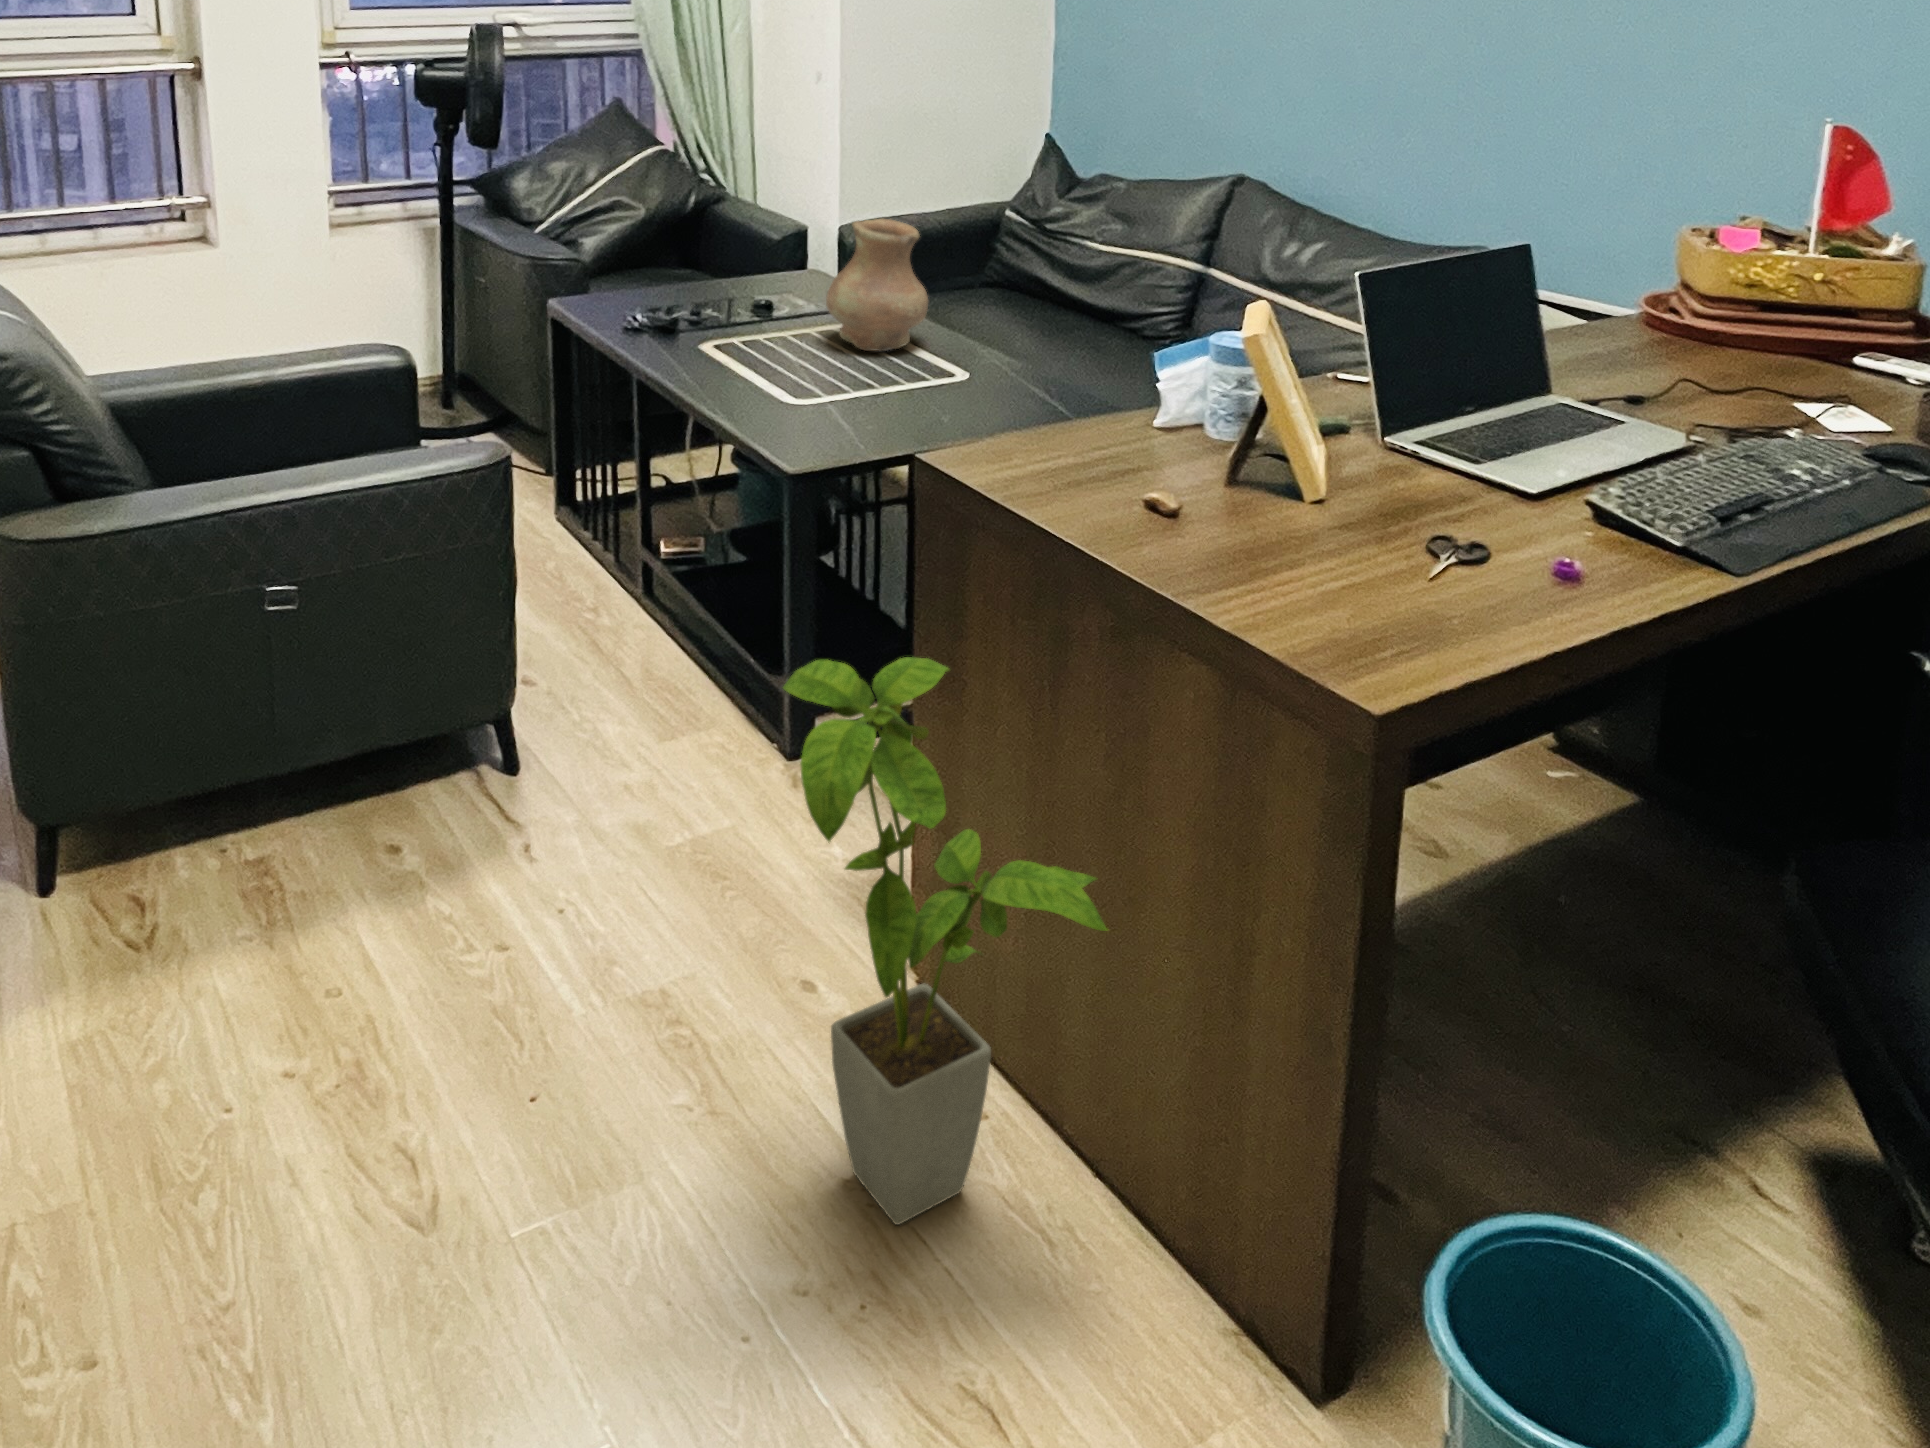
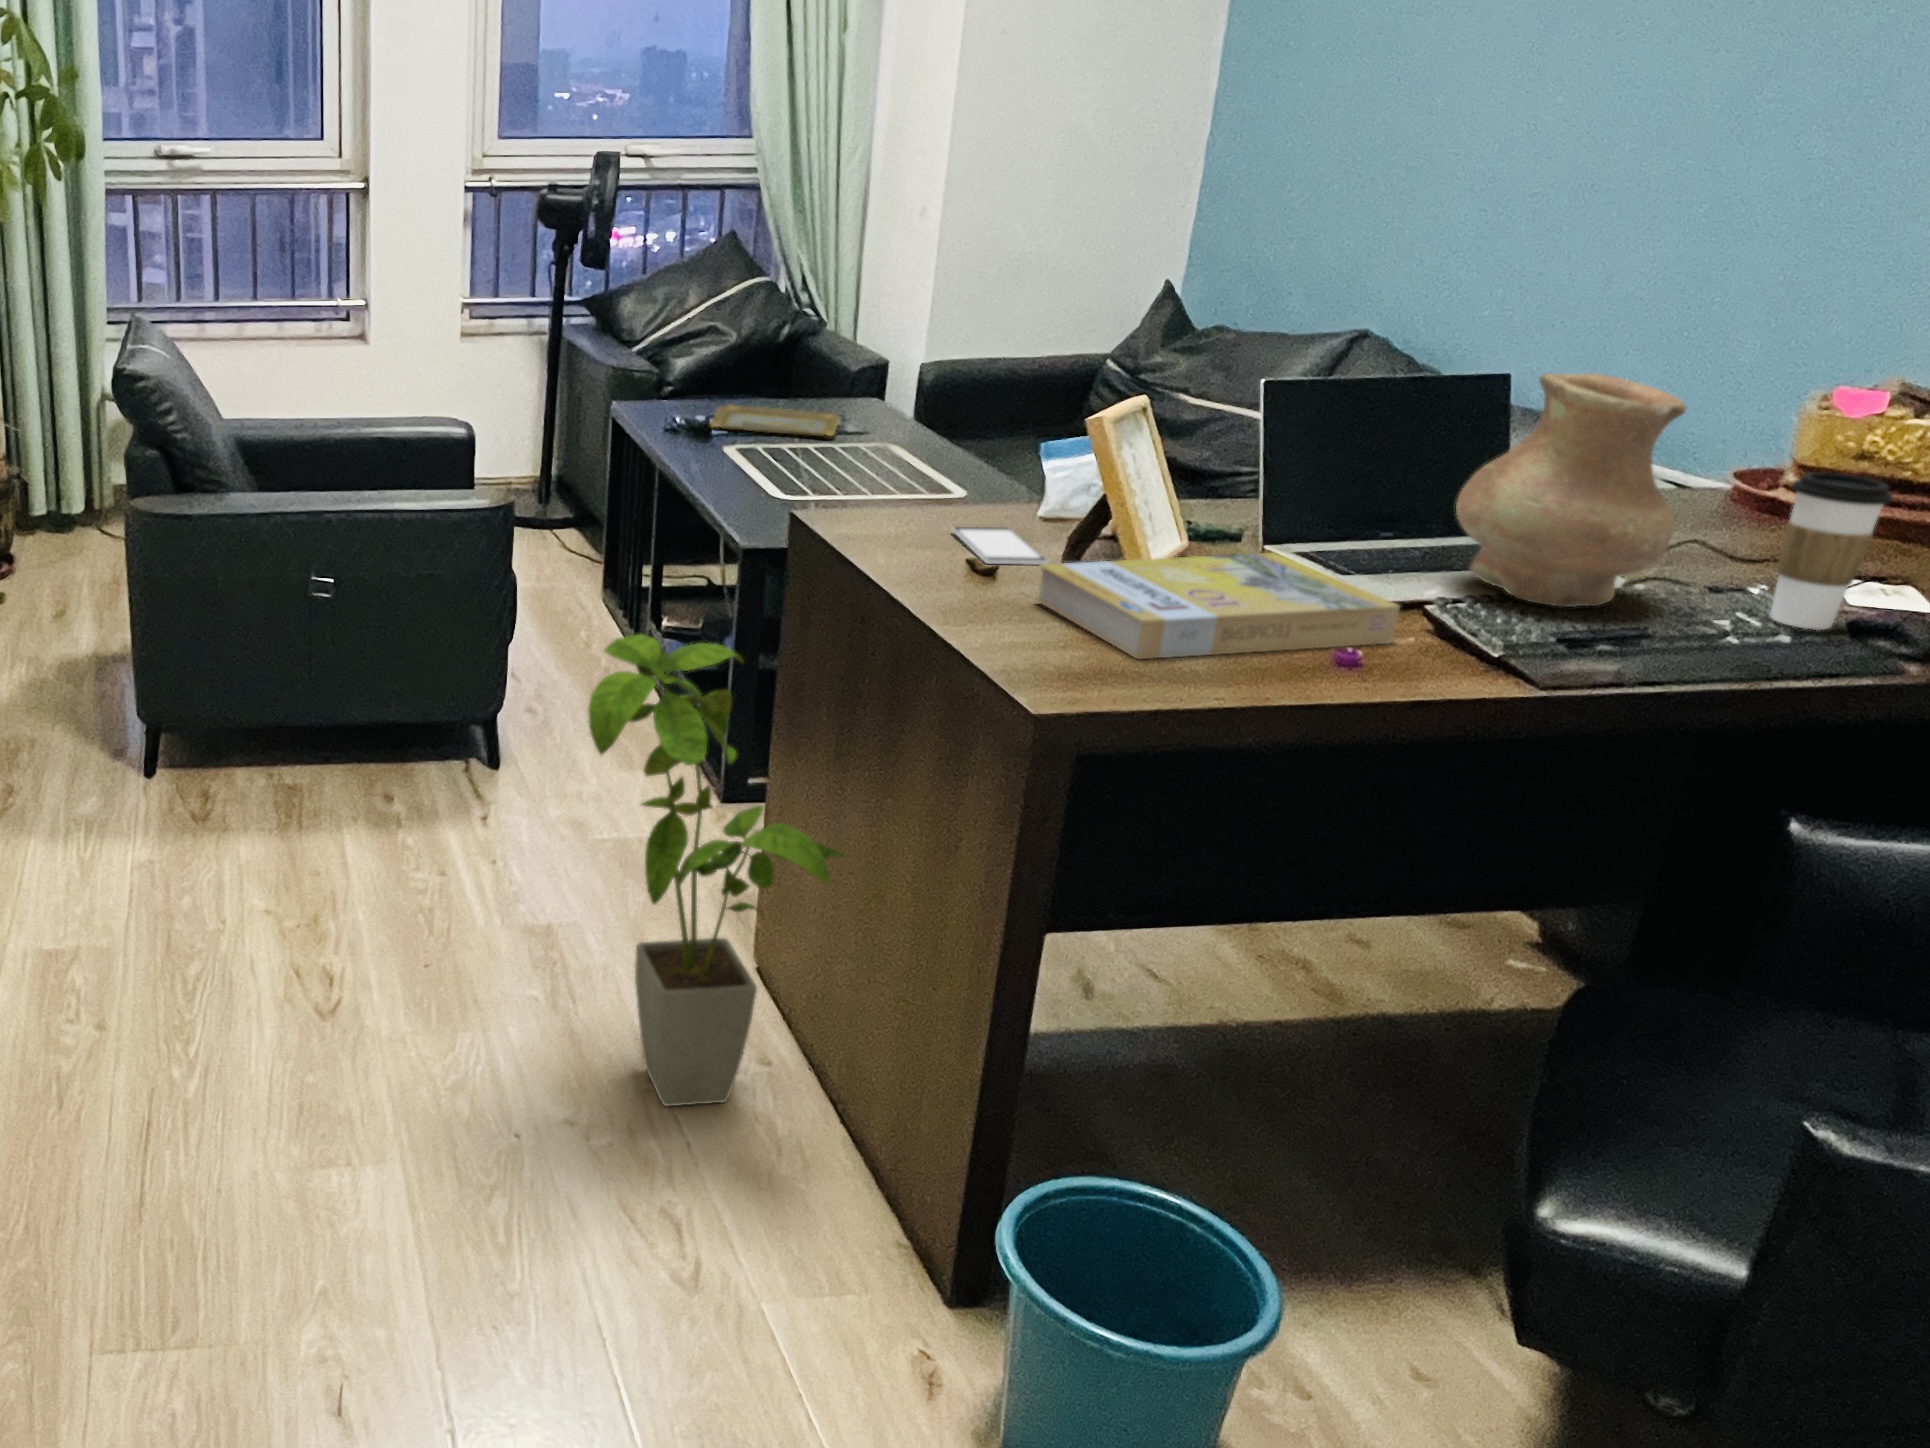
vase: present [826,219,928,351] -> present [1456,373,1686,607]
tray: none [673,290,806,320] -> present [710,405,840,436]
coffee cup: none [1818,328,1902,471] -> present [1770,472,1892,630]
smartphone: none [1107,455,1233,510] -> present [952,527,1049,565]
book: none [1270,462,1611,628] -> present [1036,553,1400,659]

